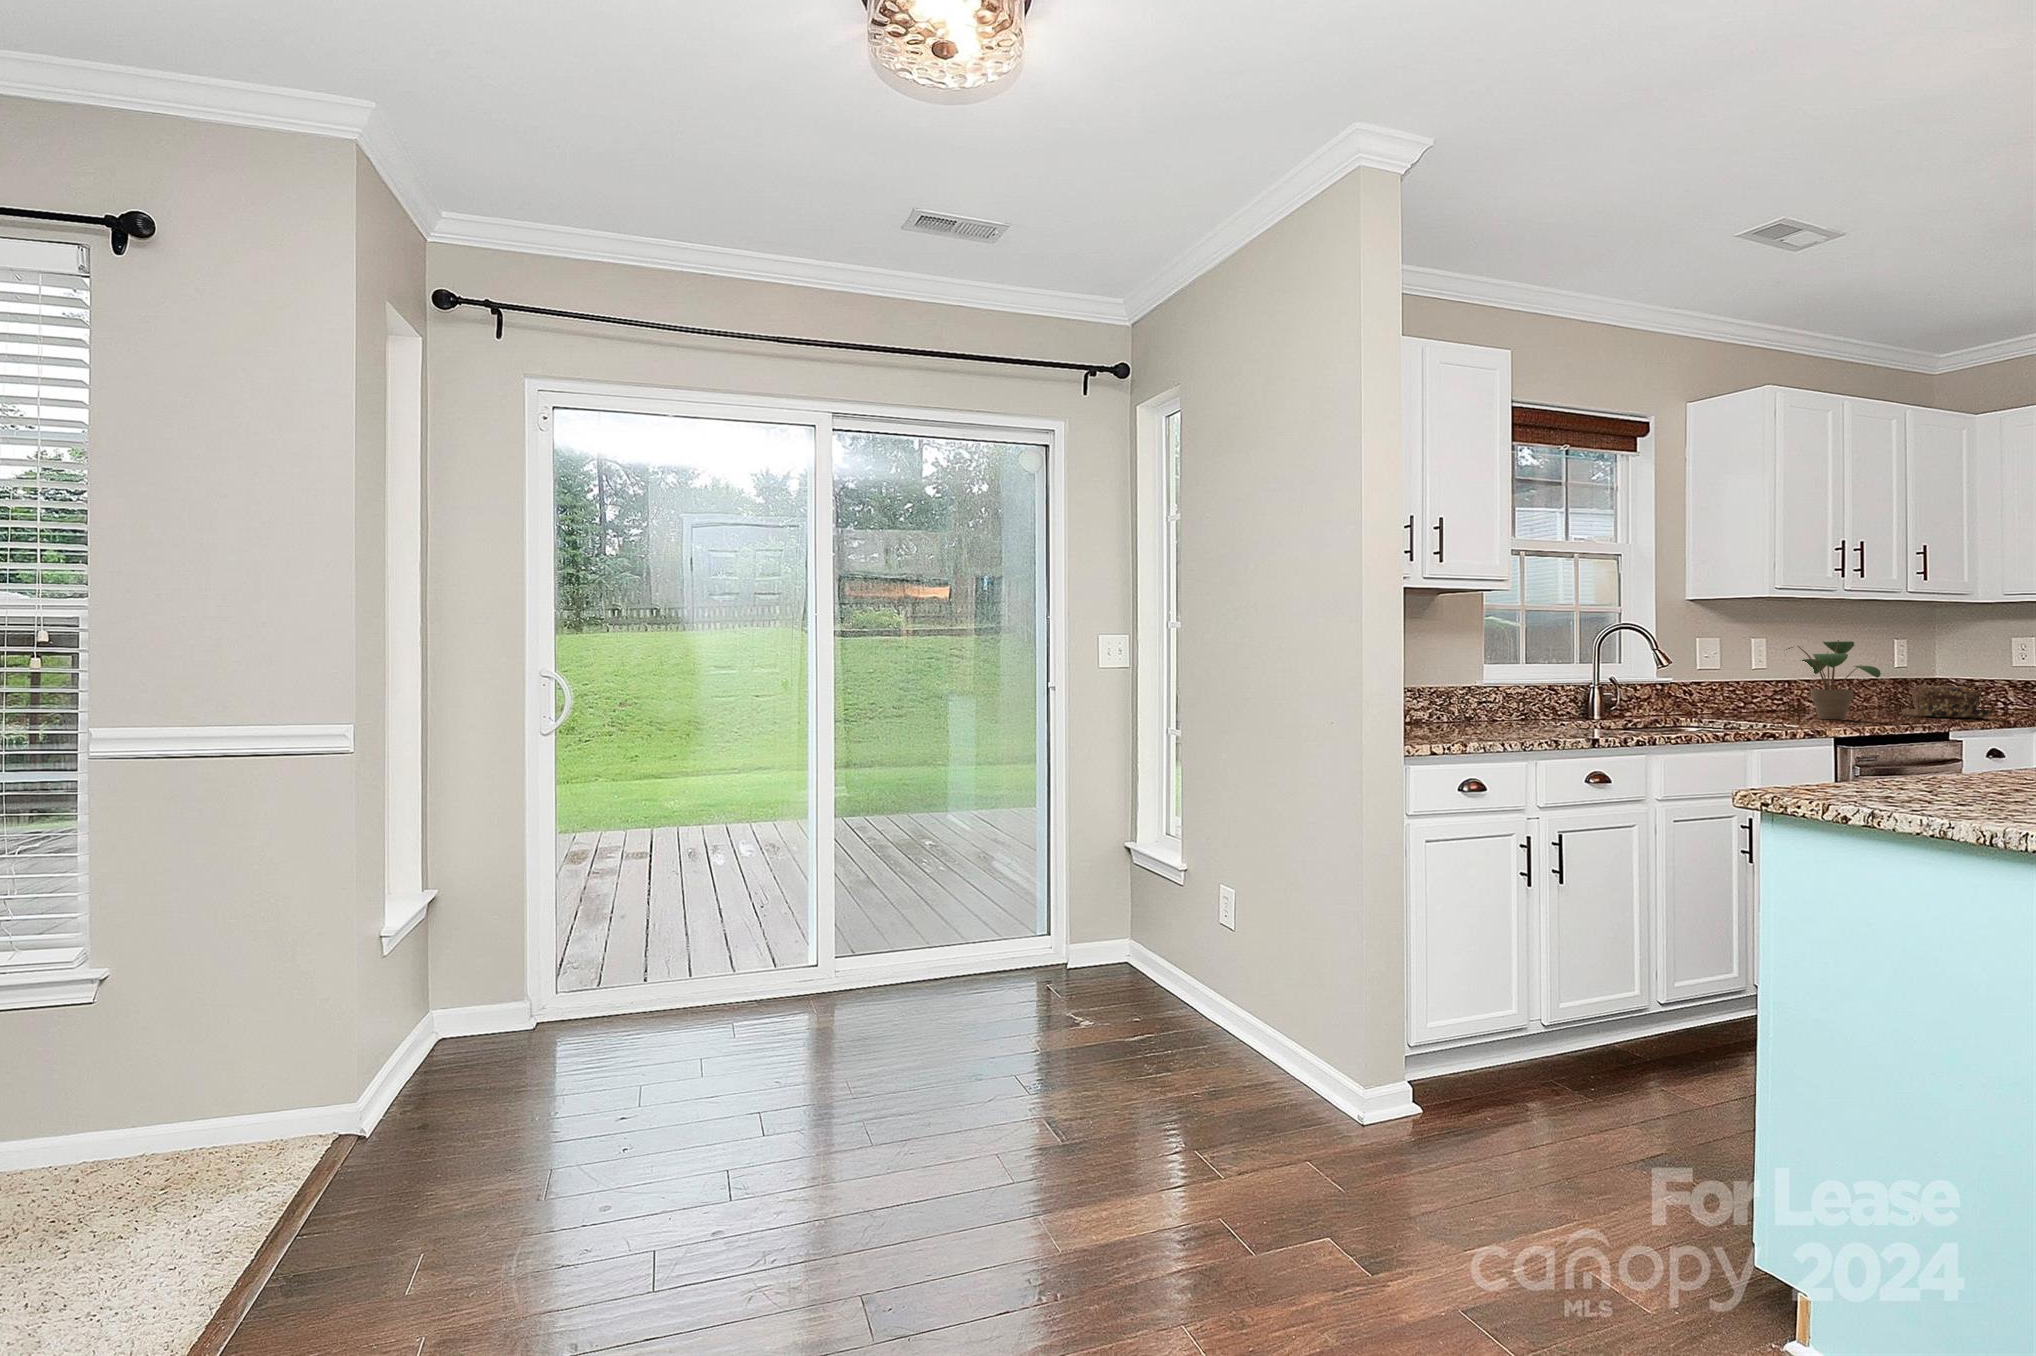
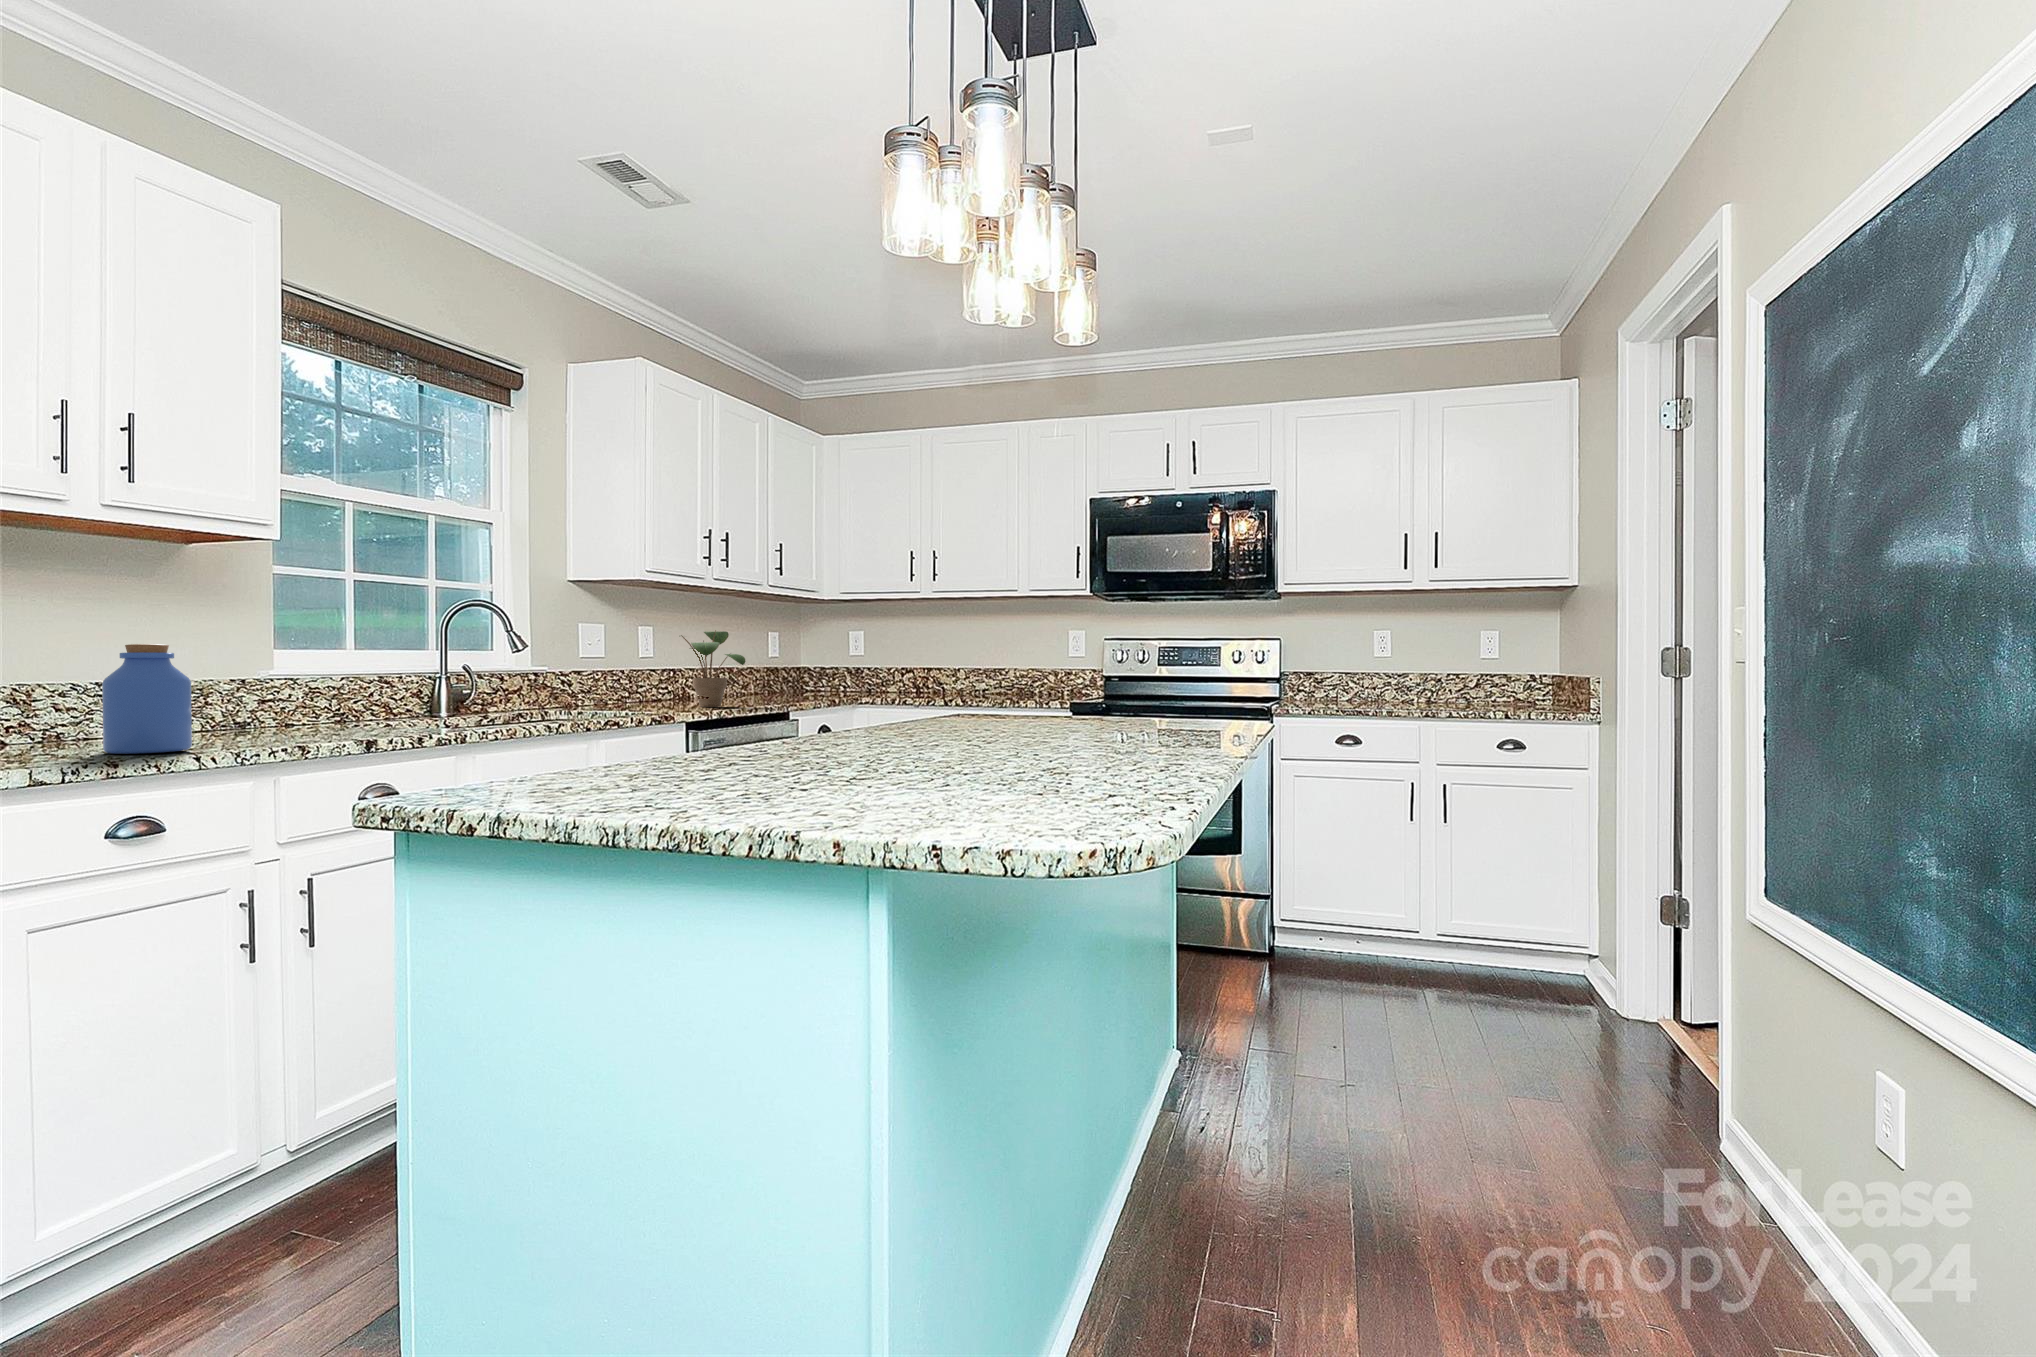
jar: none [1456,672,1503,741] -> present [102,644,192,754]
bread loaf: present [1902,685,1990,718] -> none [774,674,834,703]

